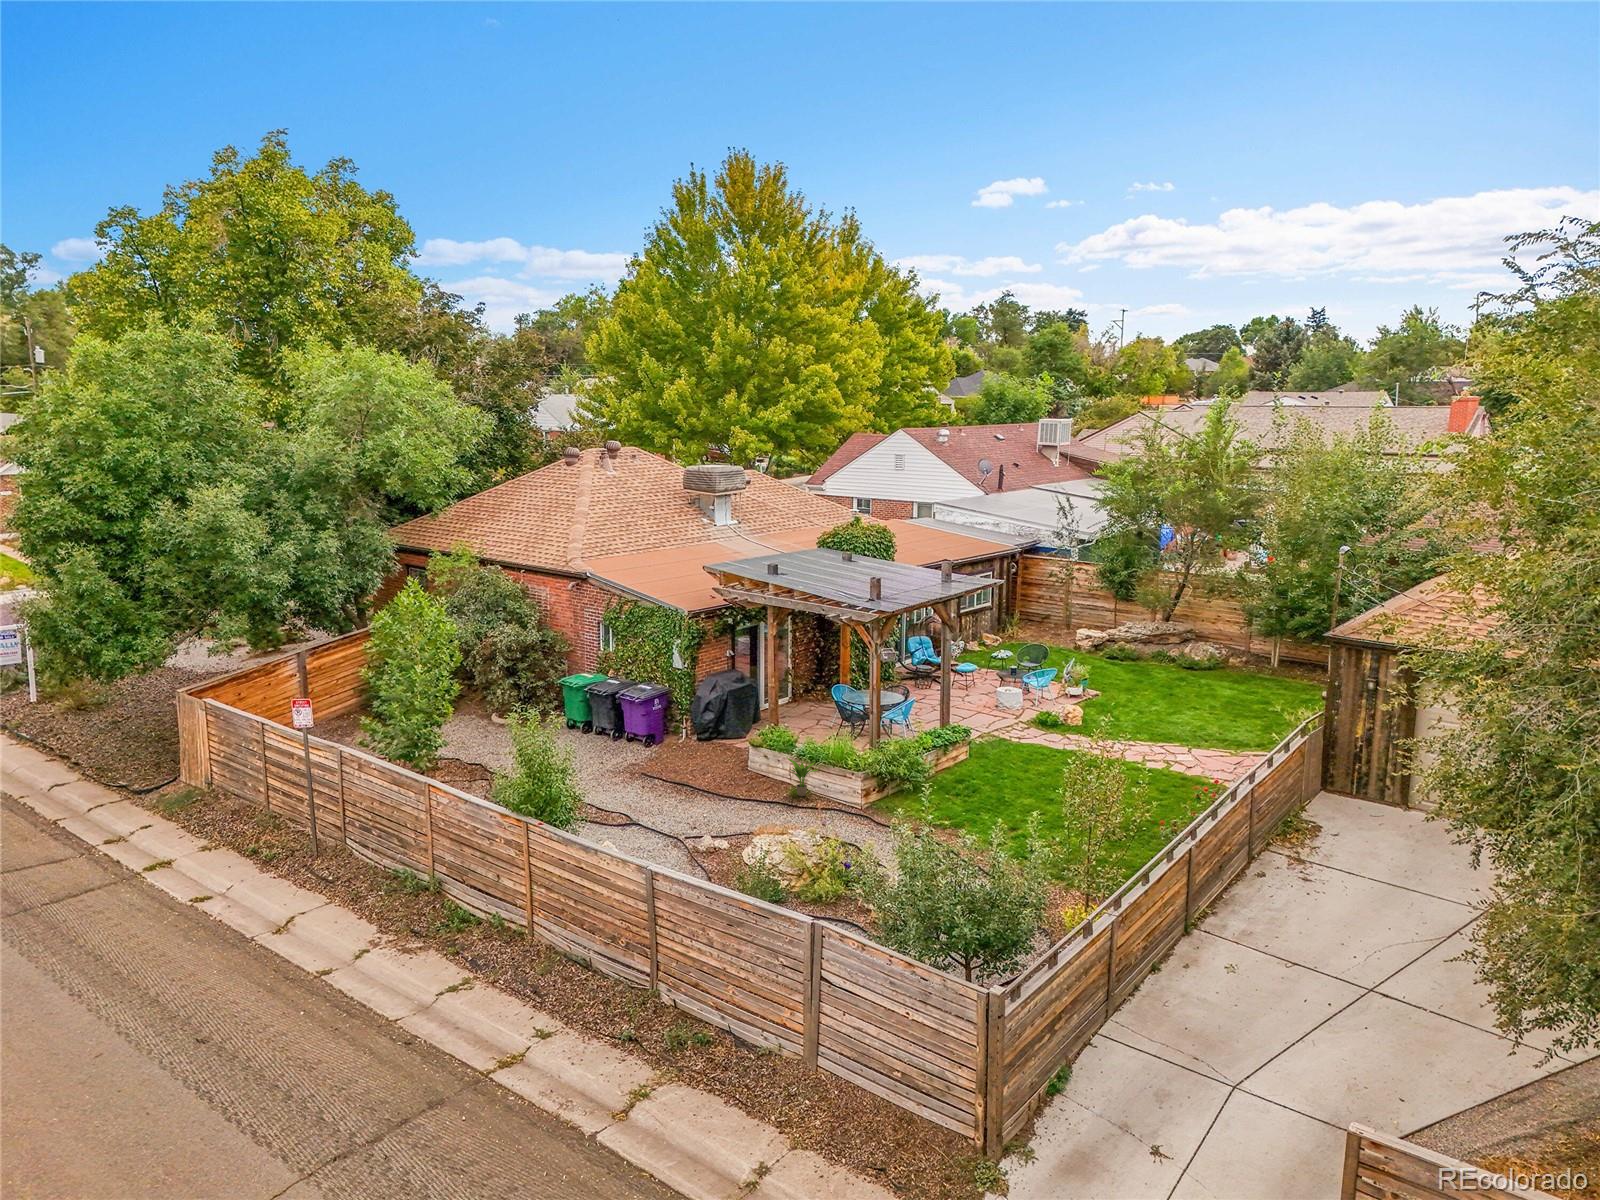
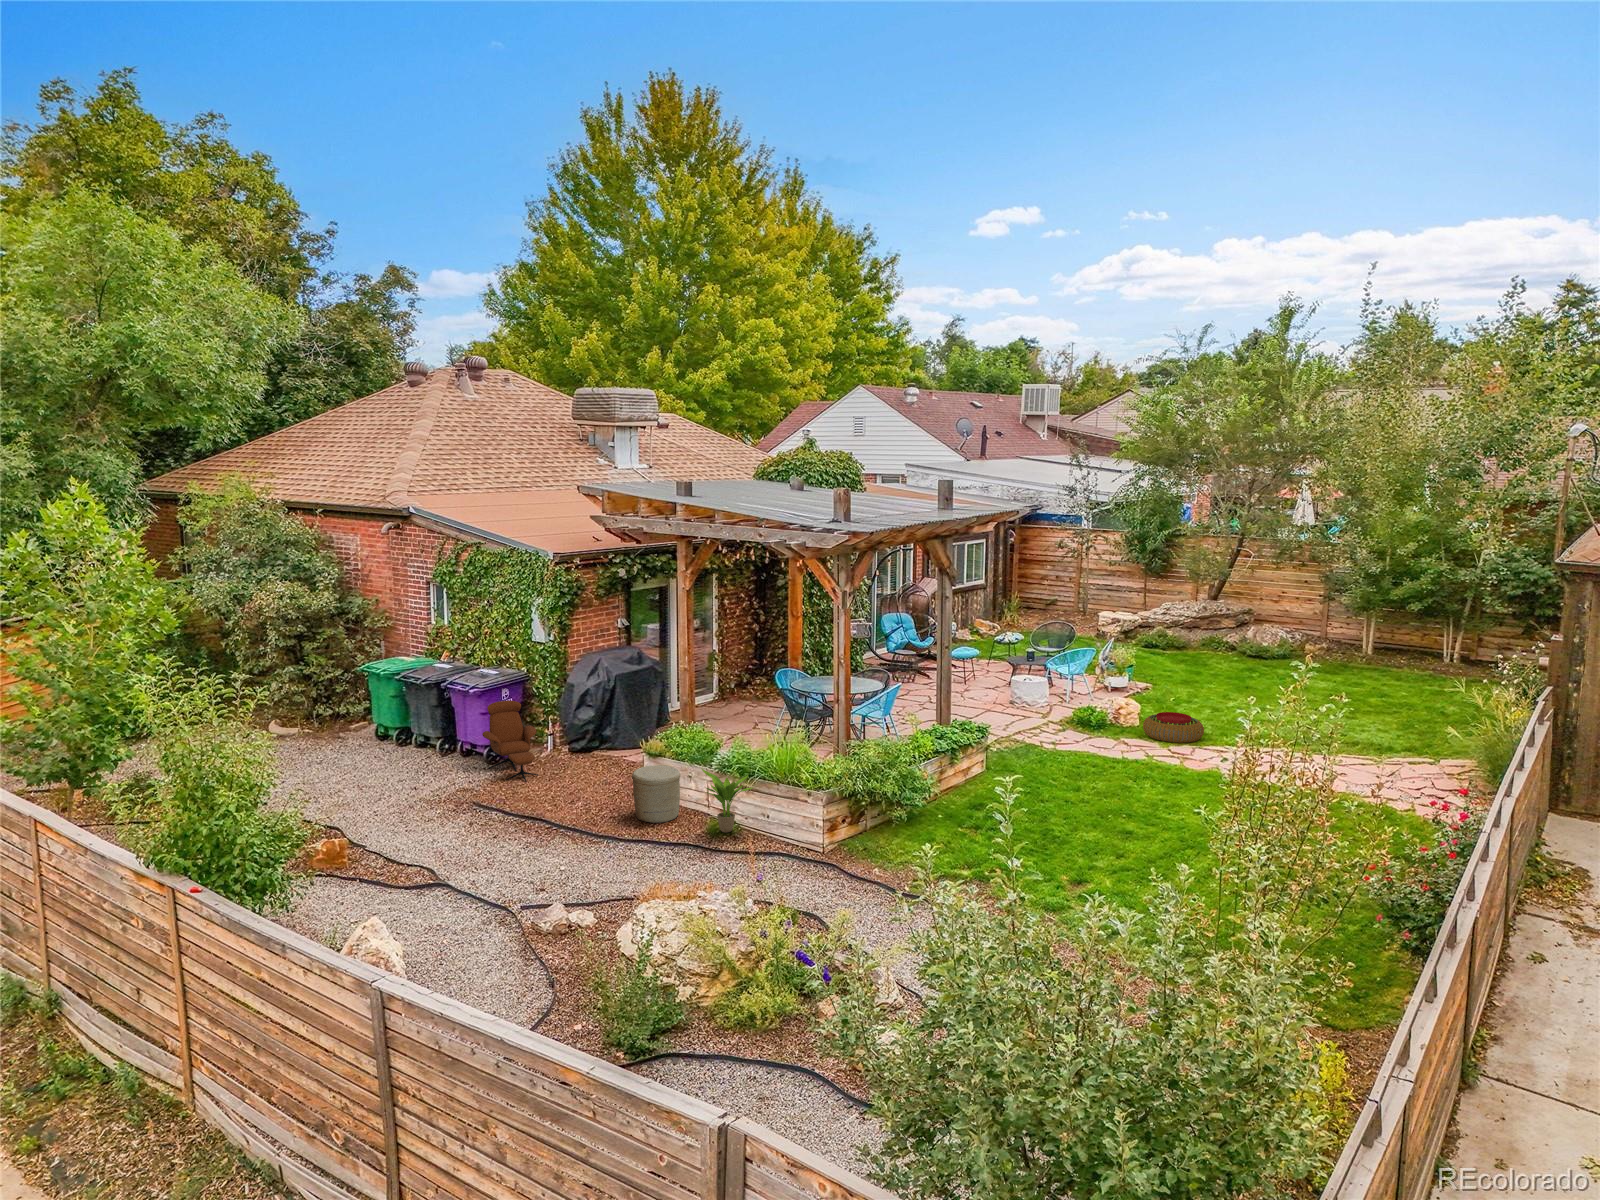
lounge chair: none [644,707,680,761] -> present [482,700,538,782]
pouf: none [1082,717,1124,739] -> present [1143,712,1204,743]
woven basket: none [743,753,773,789] -> present [632,765,680,823]

